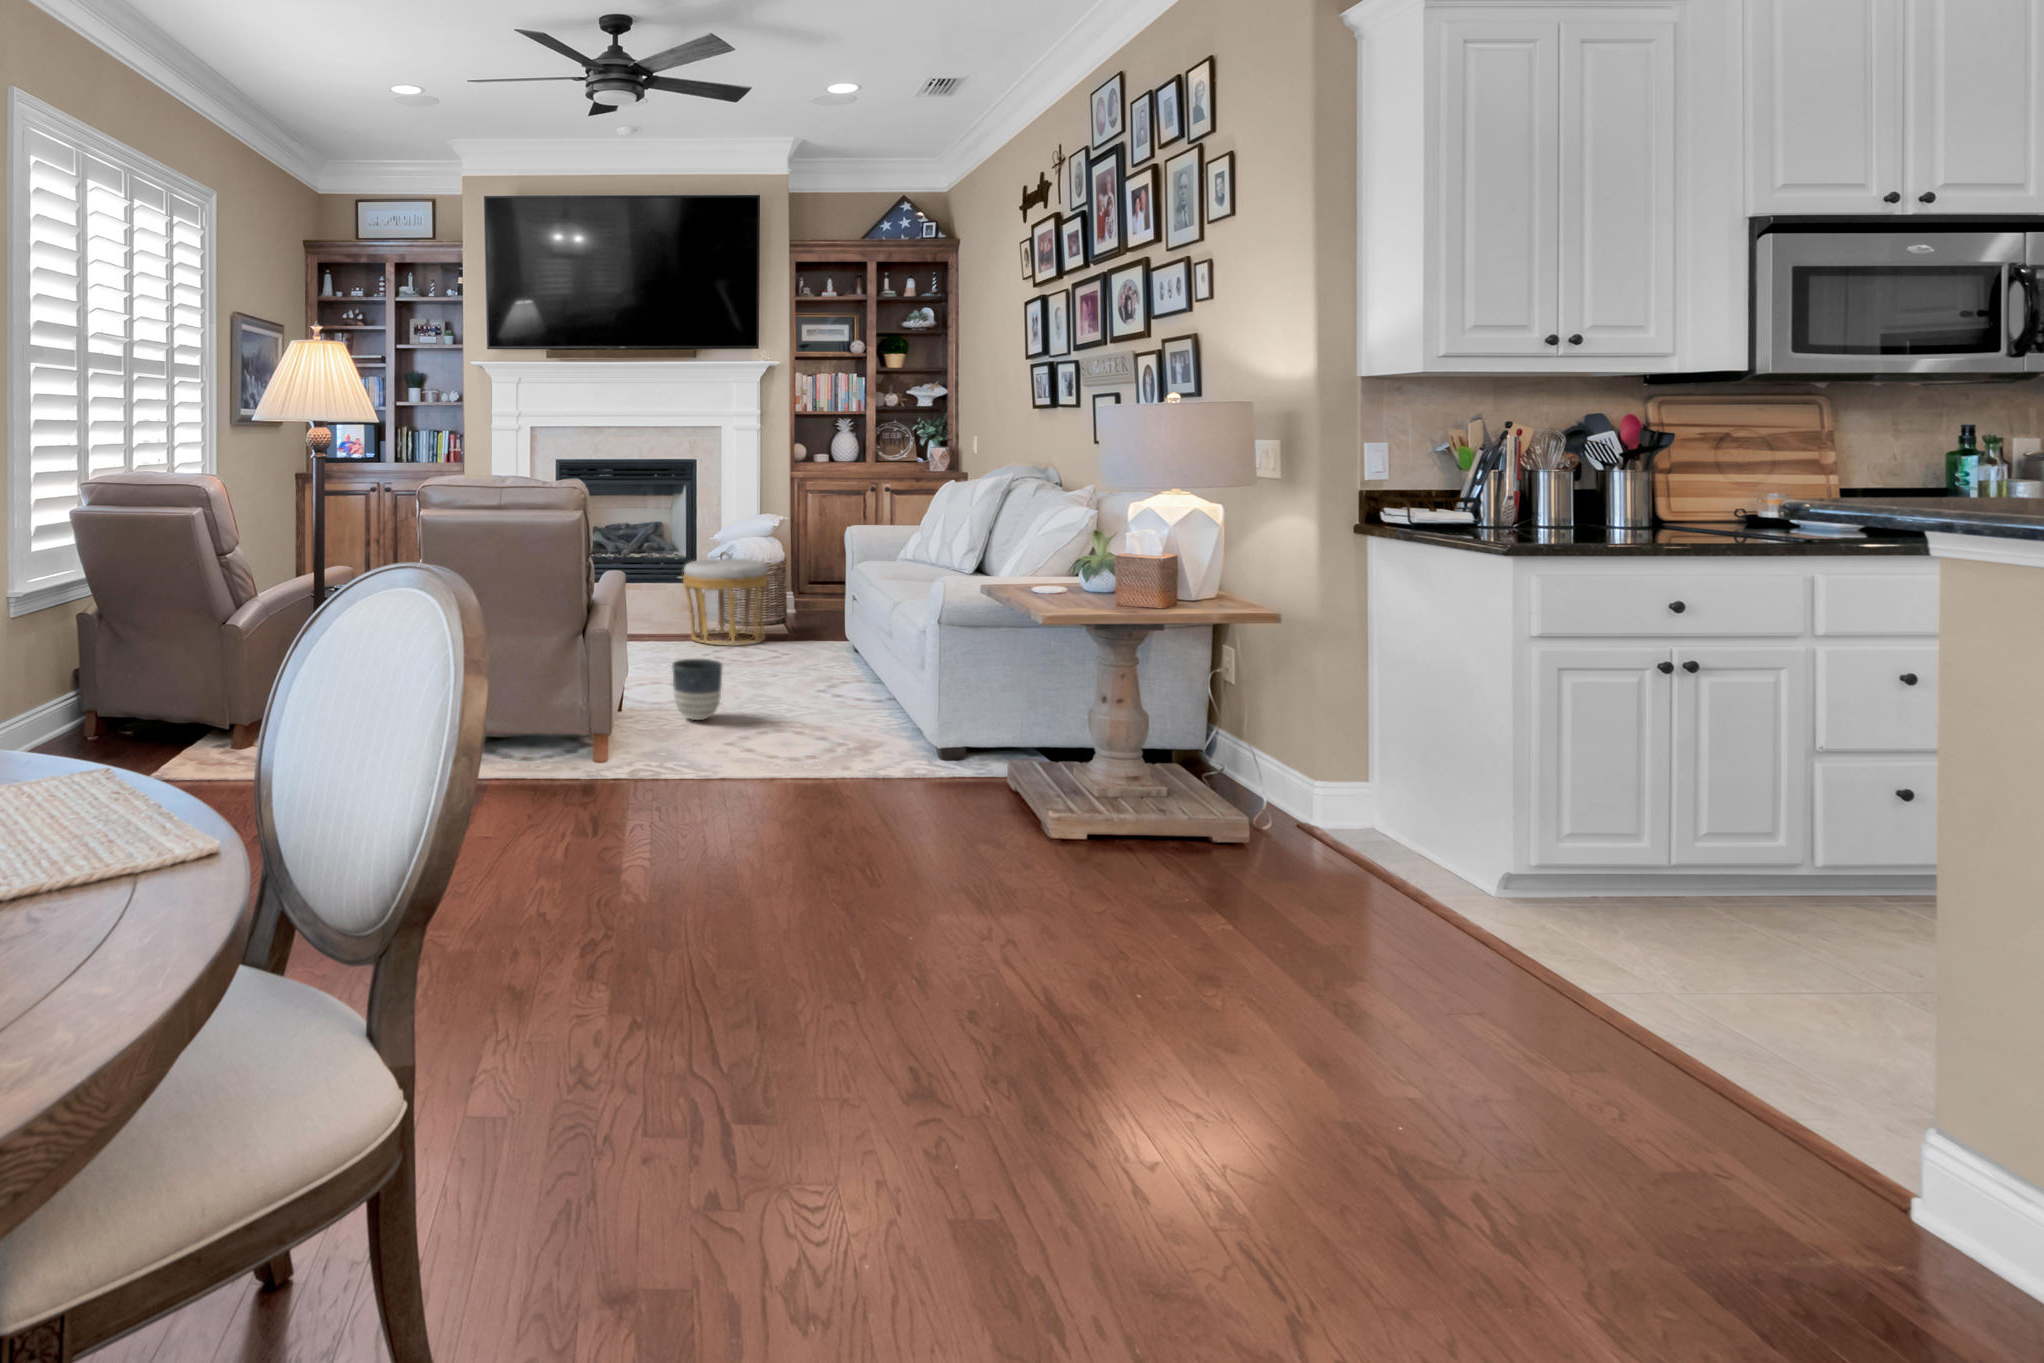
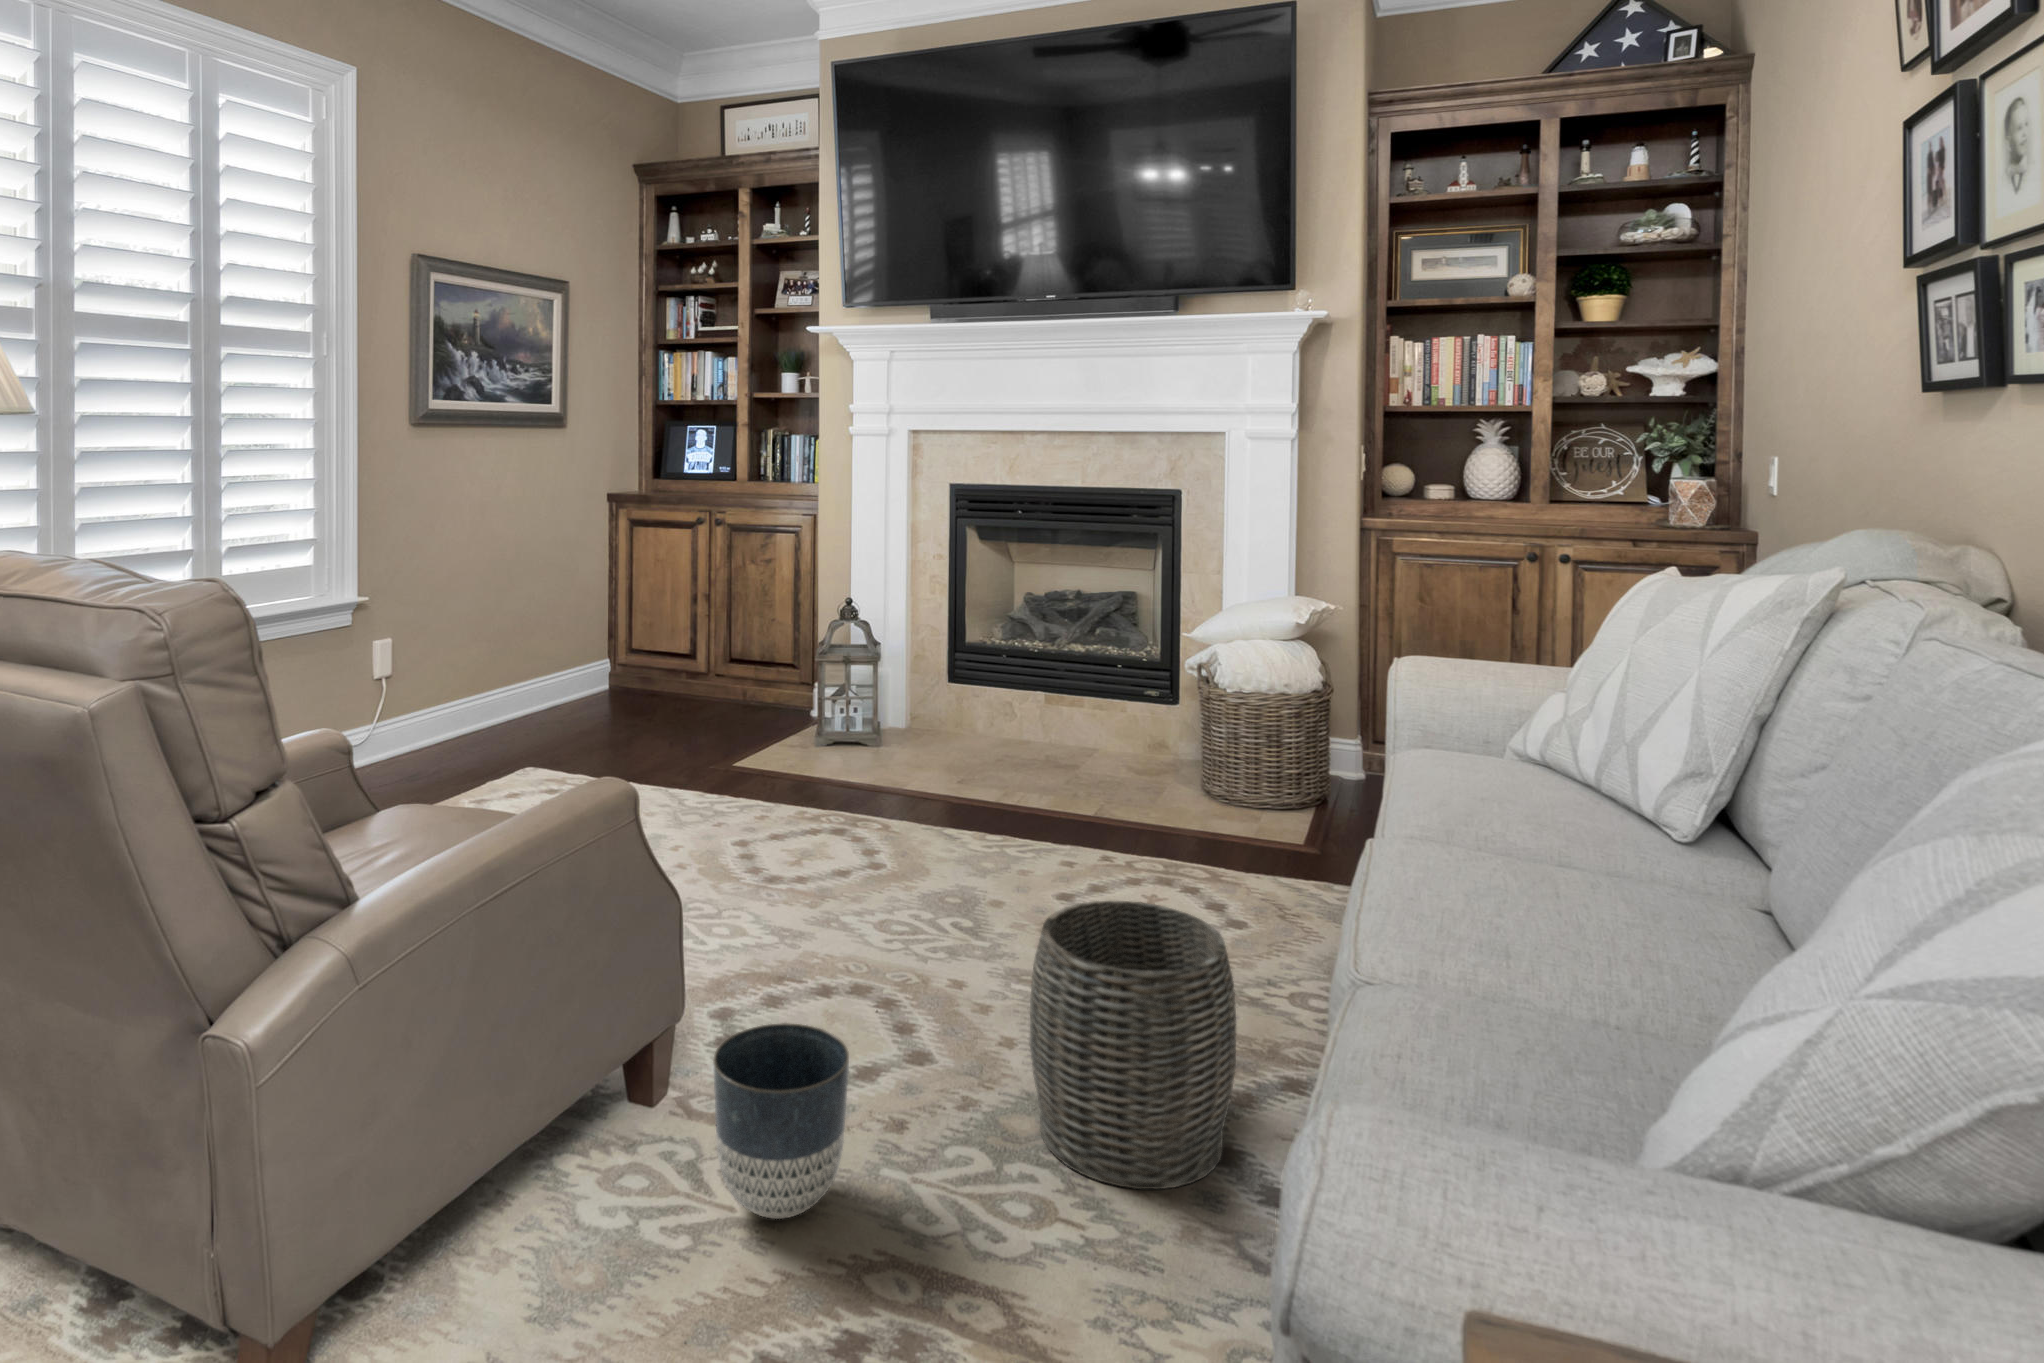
ottoman: present [683,558,767,645] -> none [1065,690,1240,883]
woven basket: none [758,615,834,704] -> present [1030,901,1236,1189]

